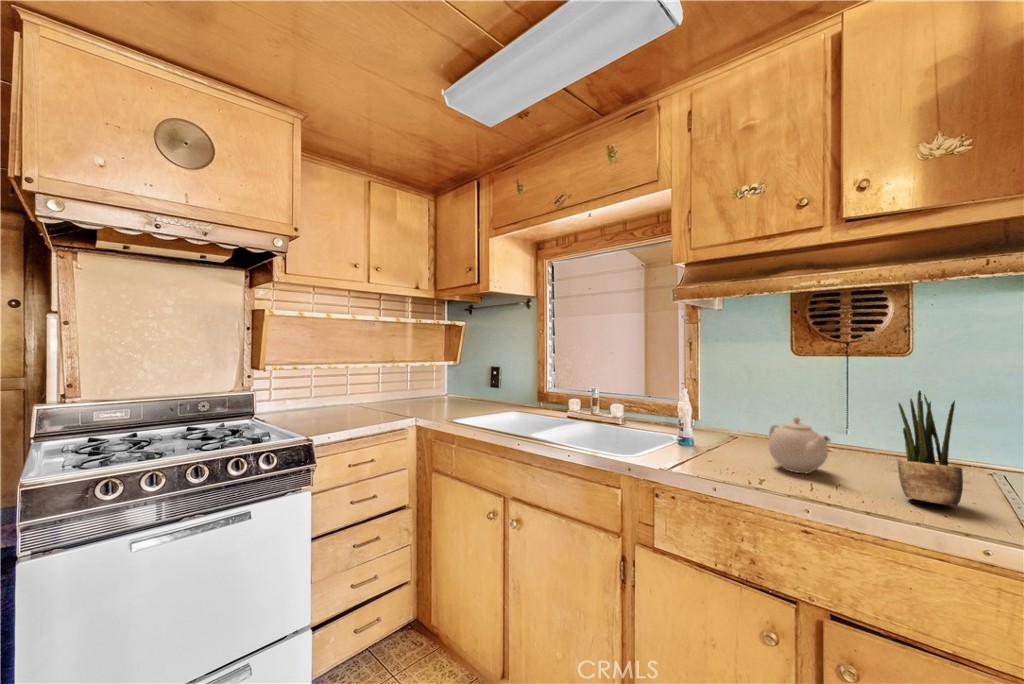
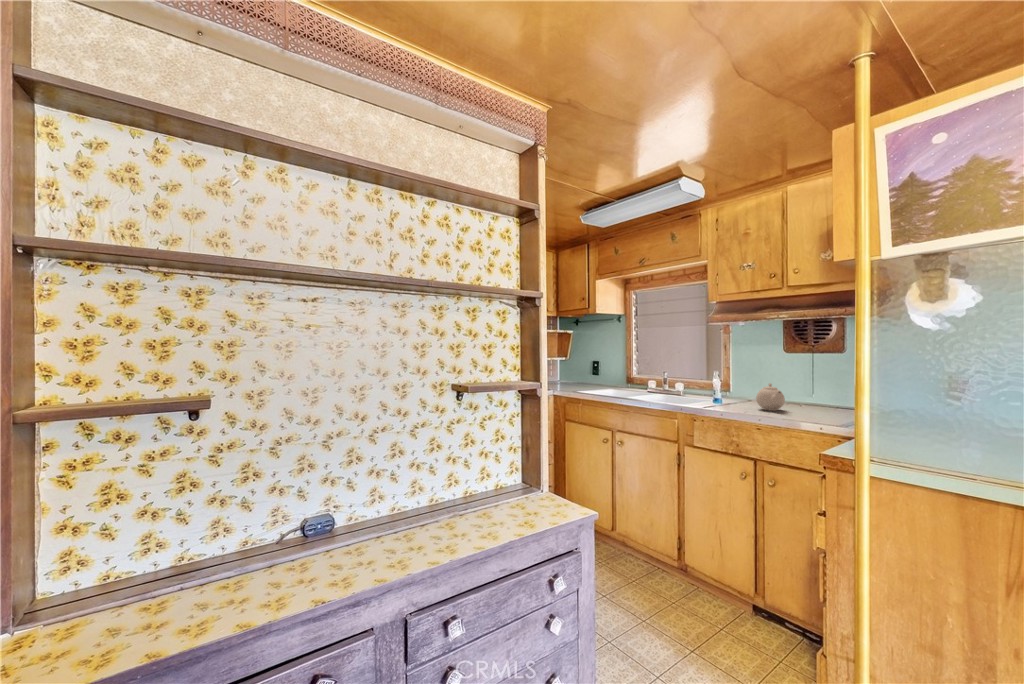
potted plant: present [898,390,963,506] -> none [808,368,833,418]

